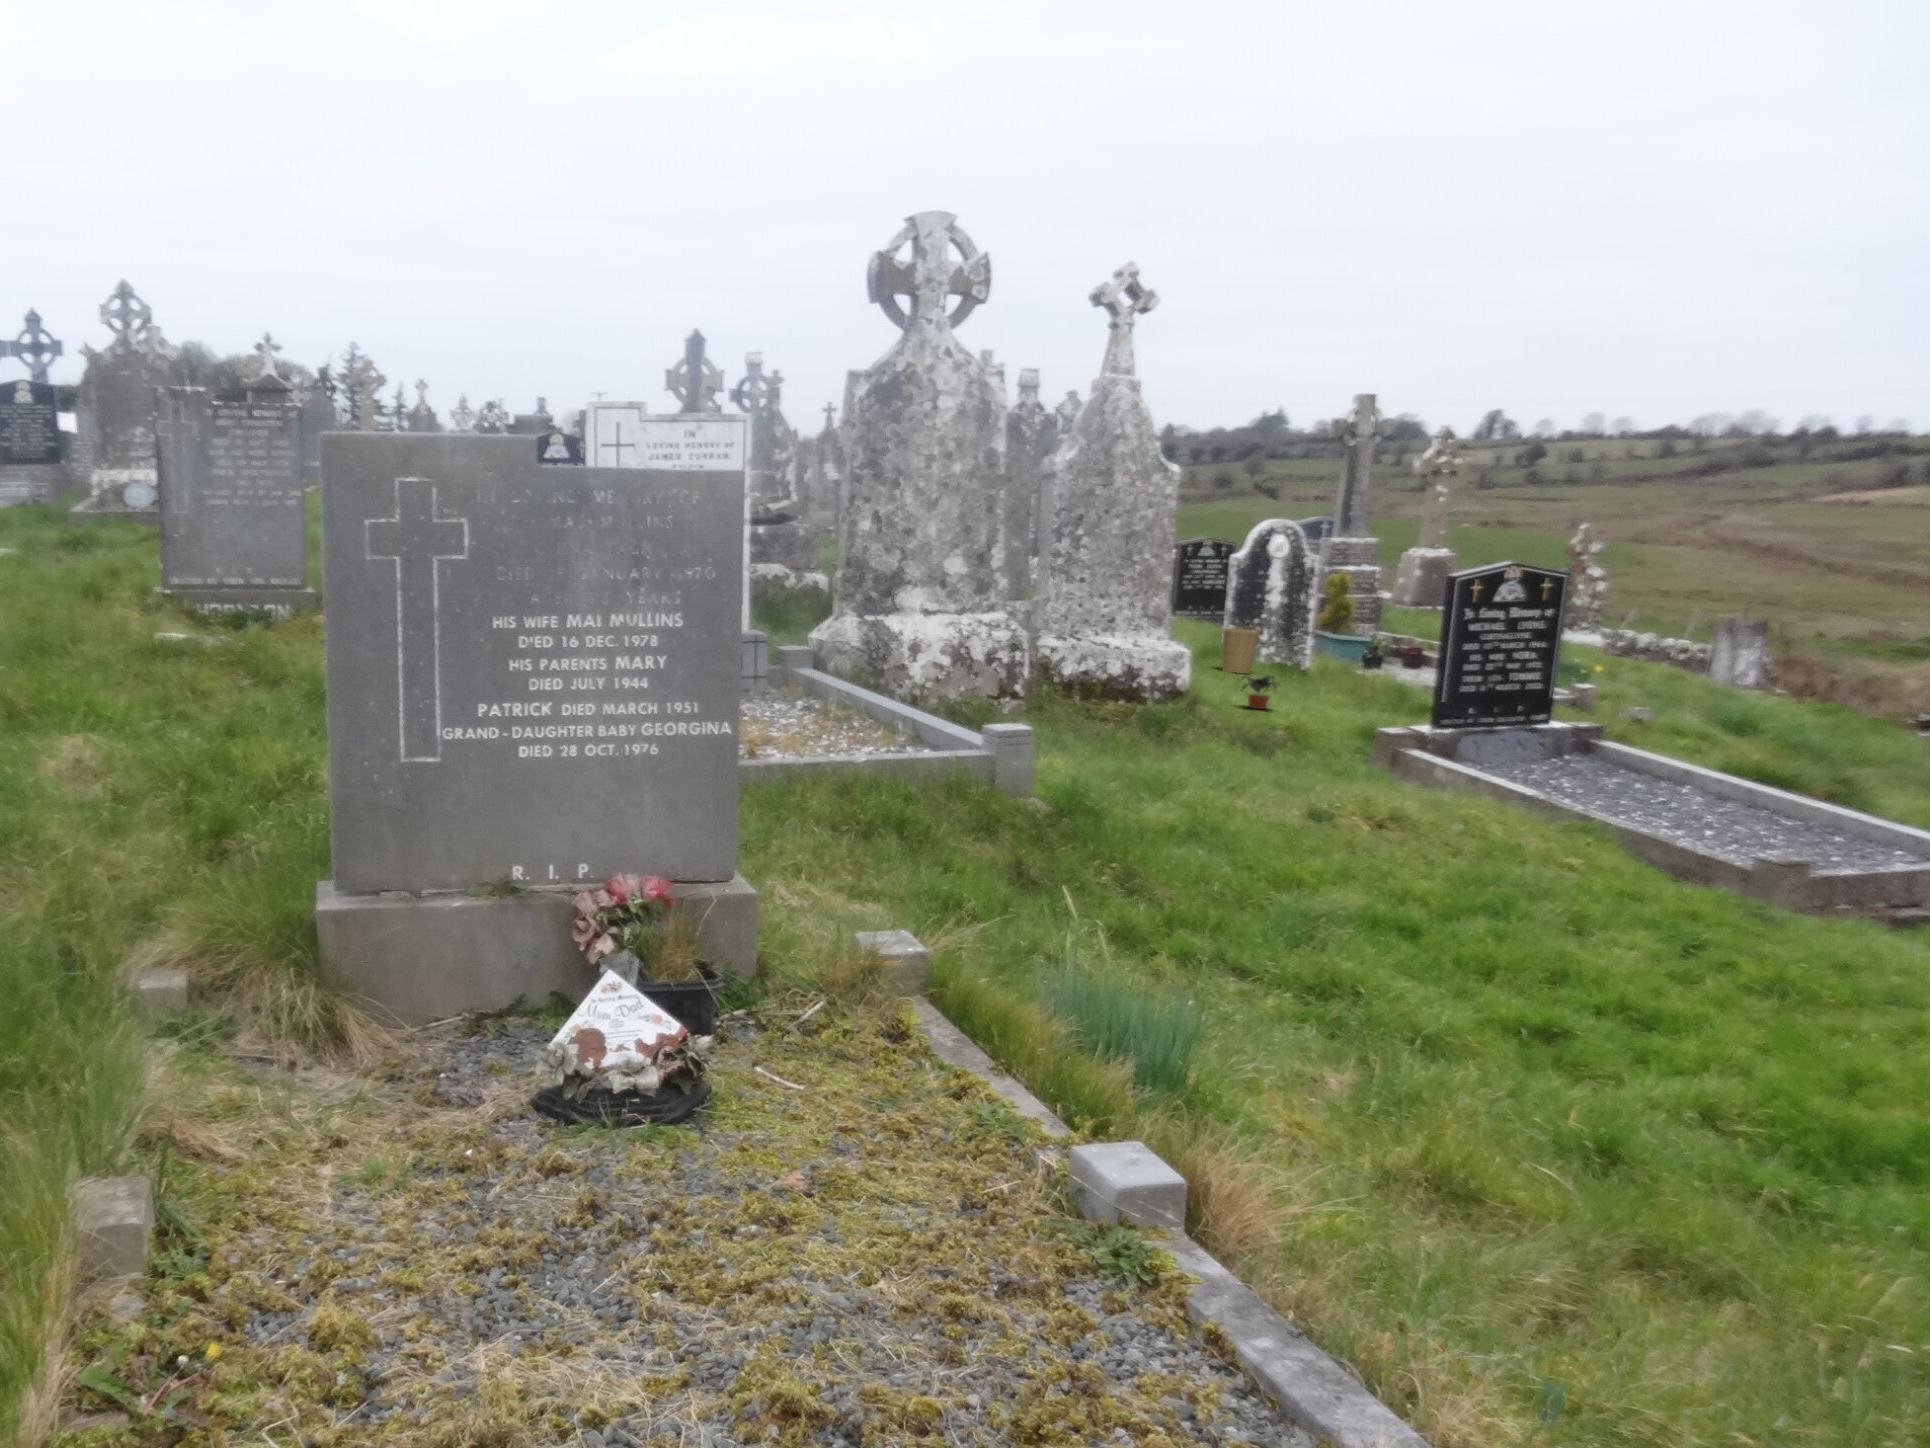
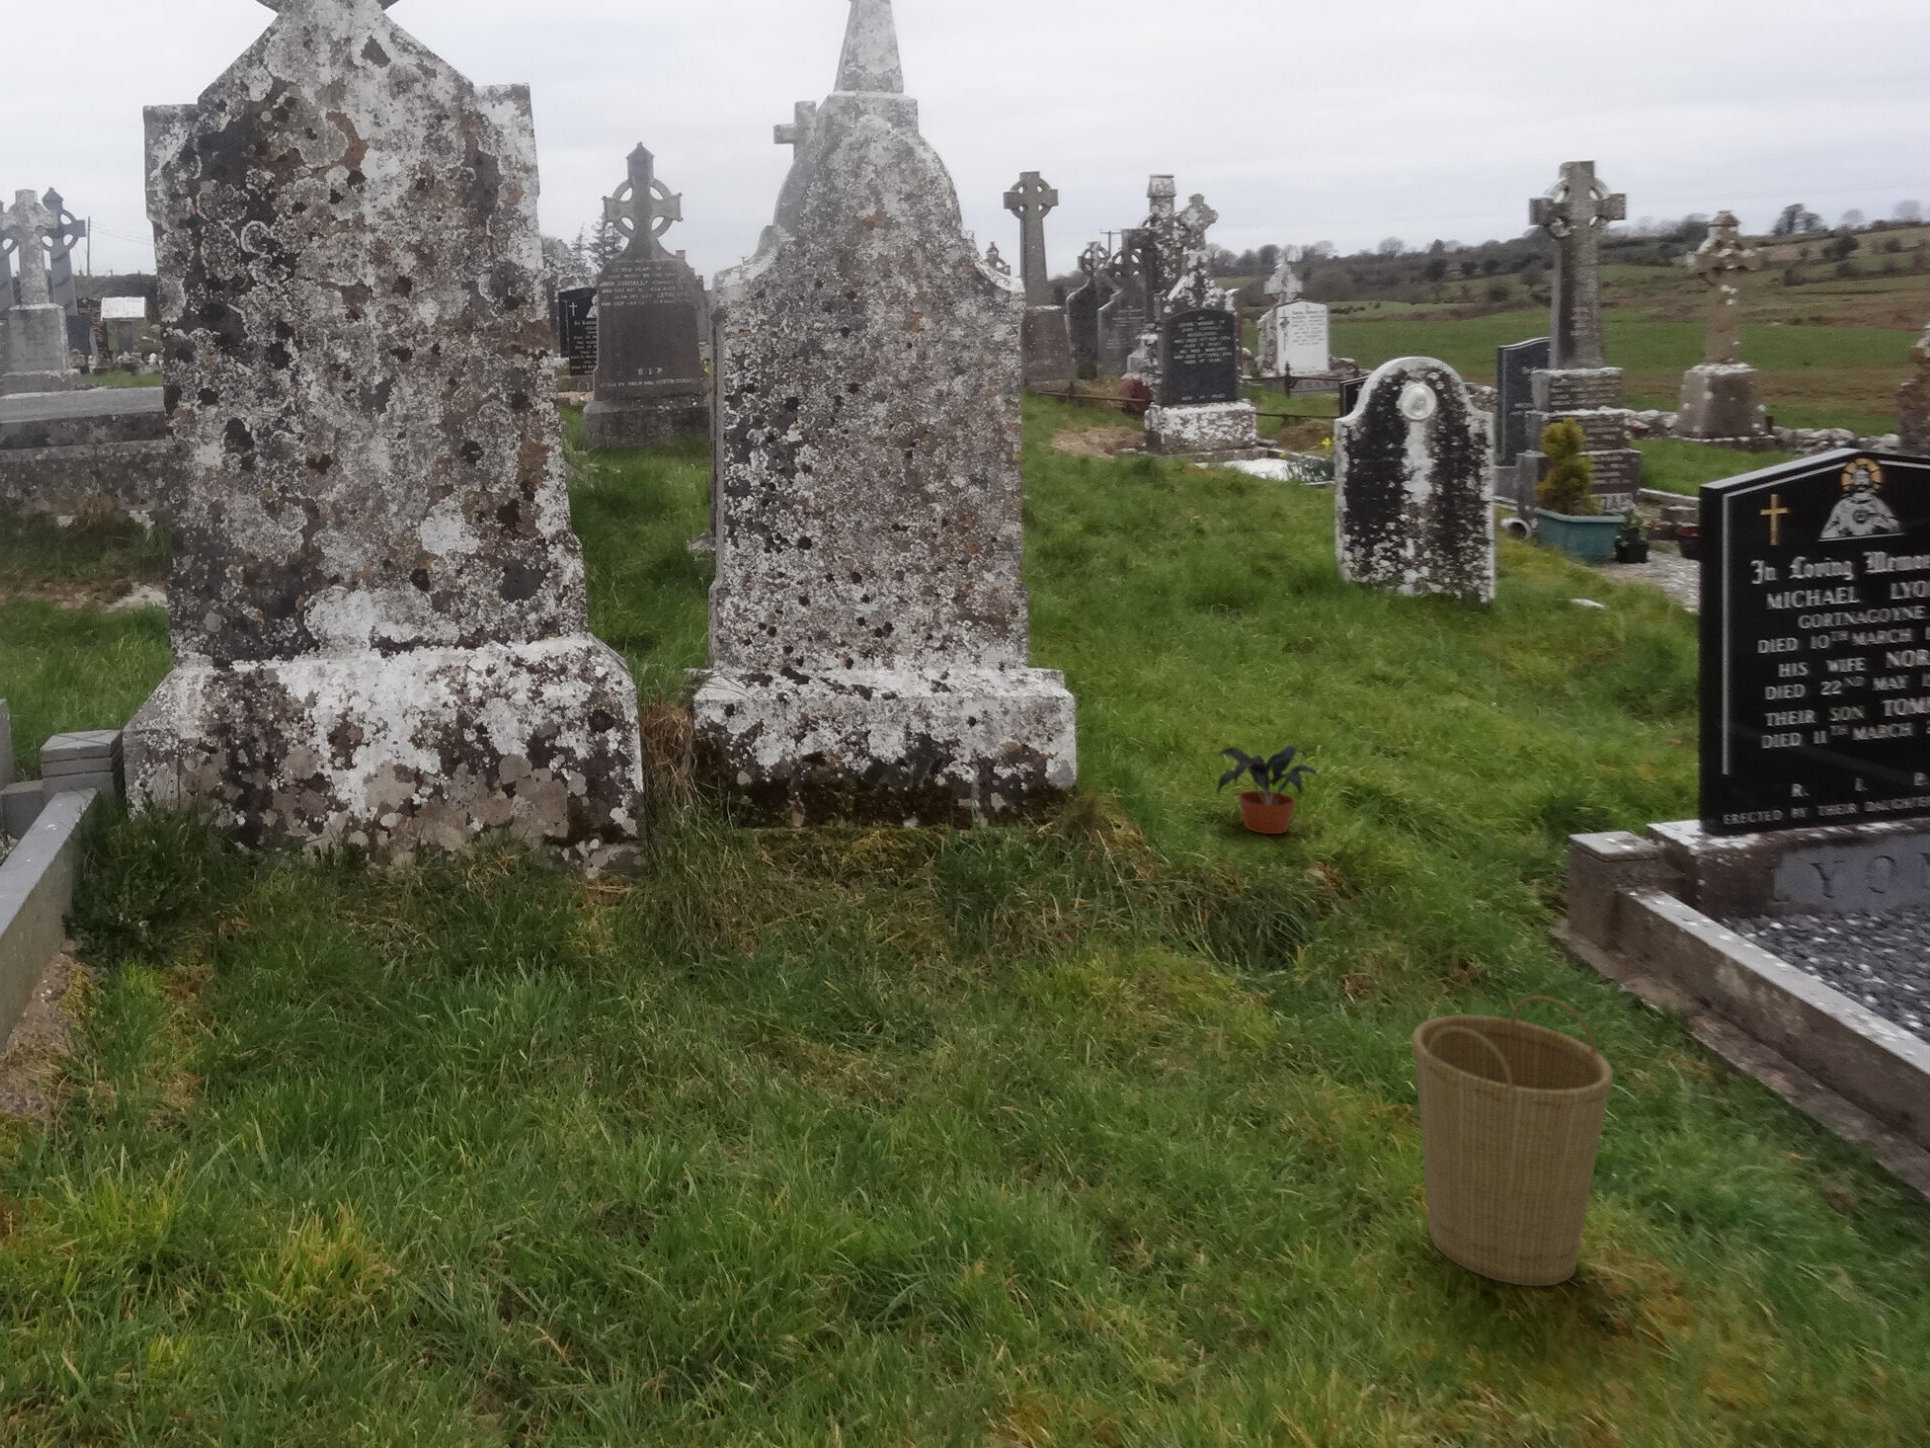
basket: present [1222,627,1260,674] -> present [1412,996,1613,1286]

